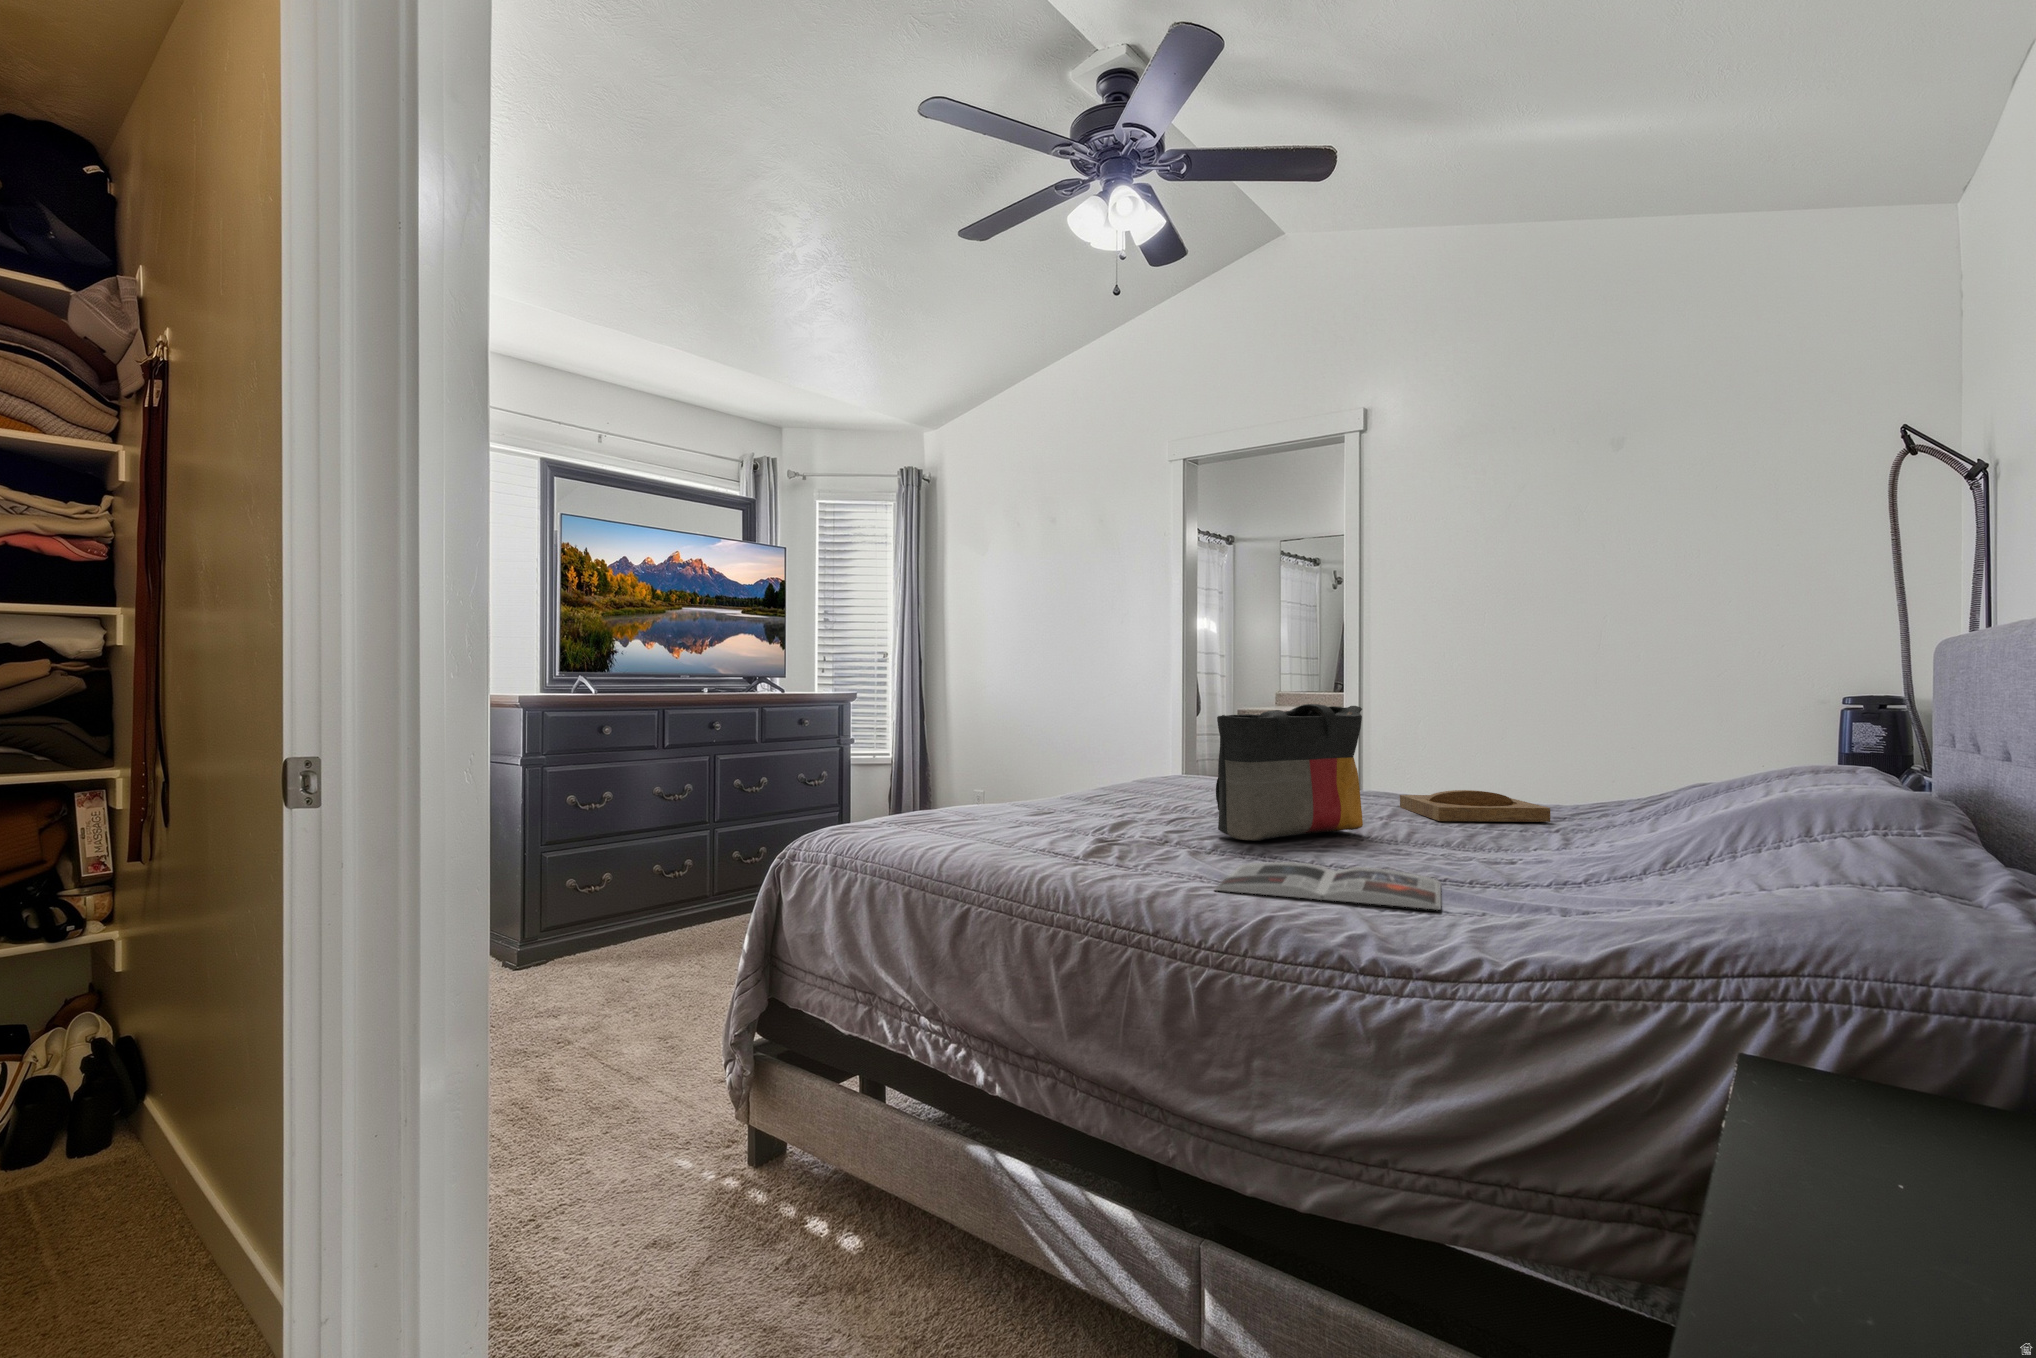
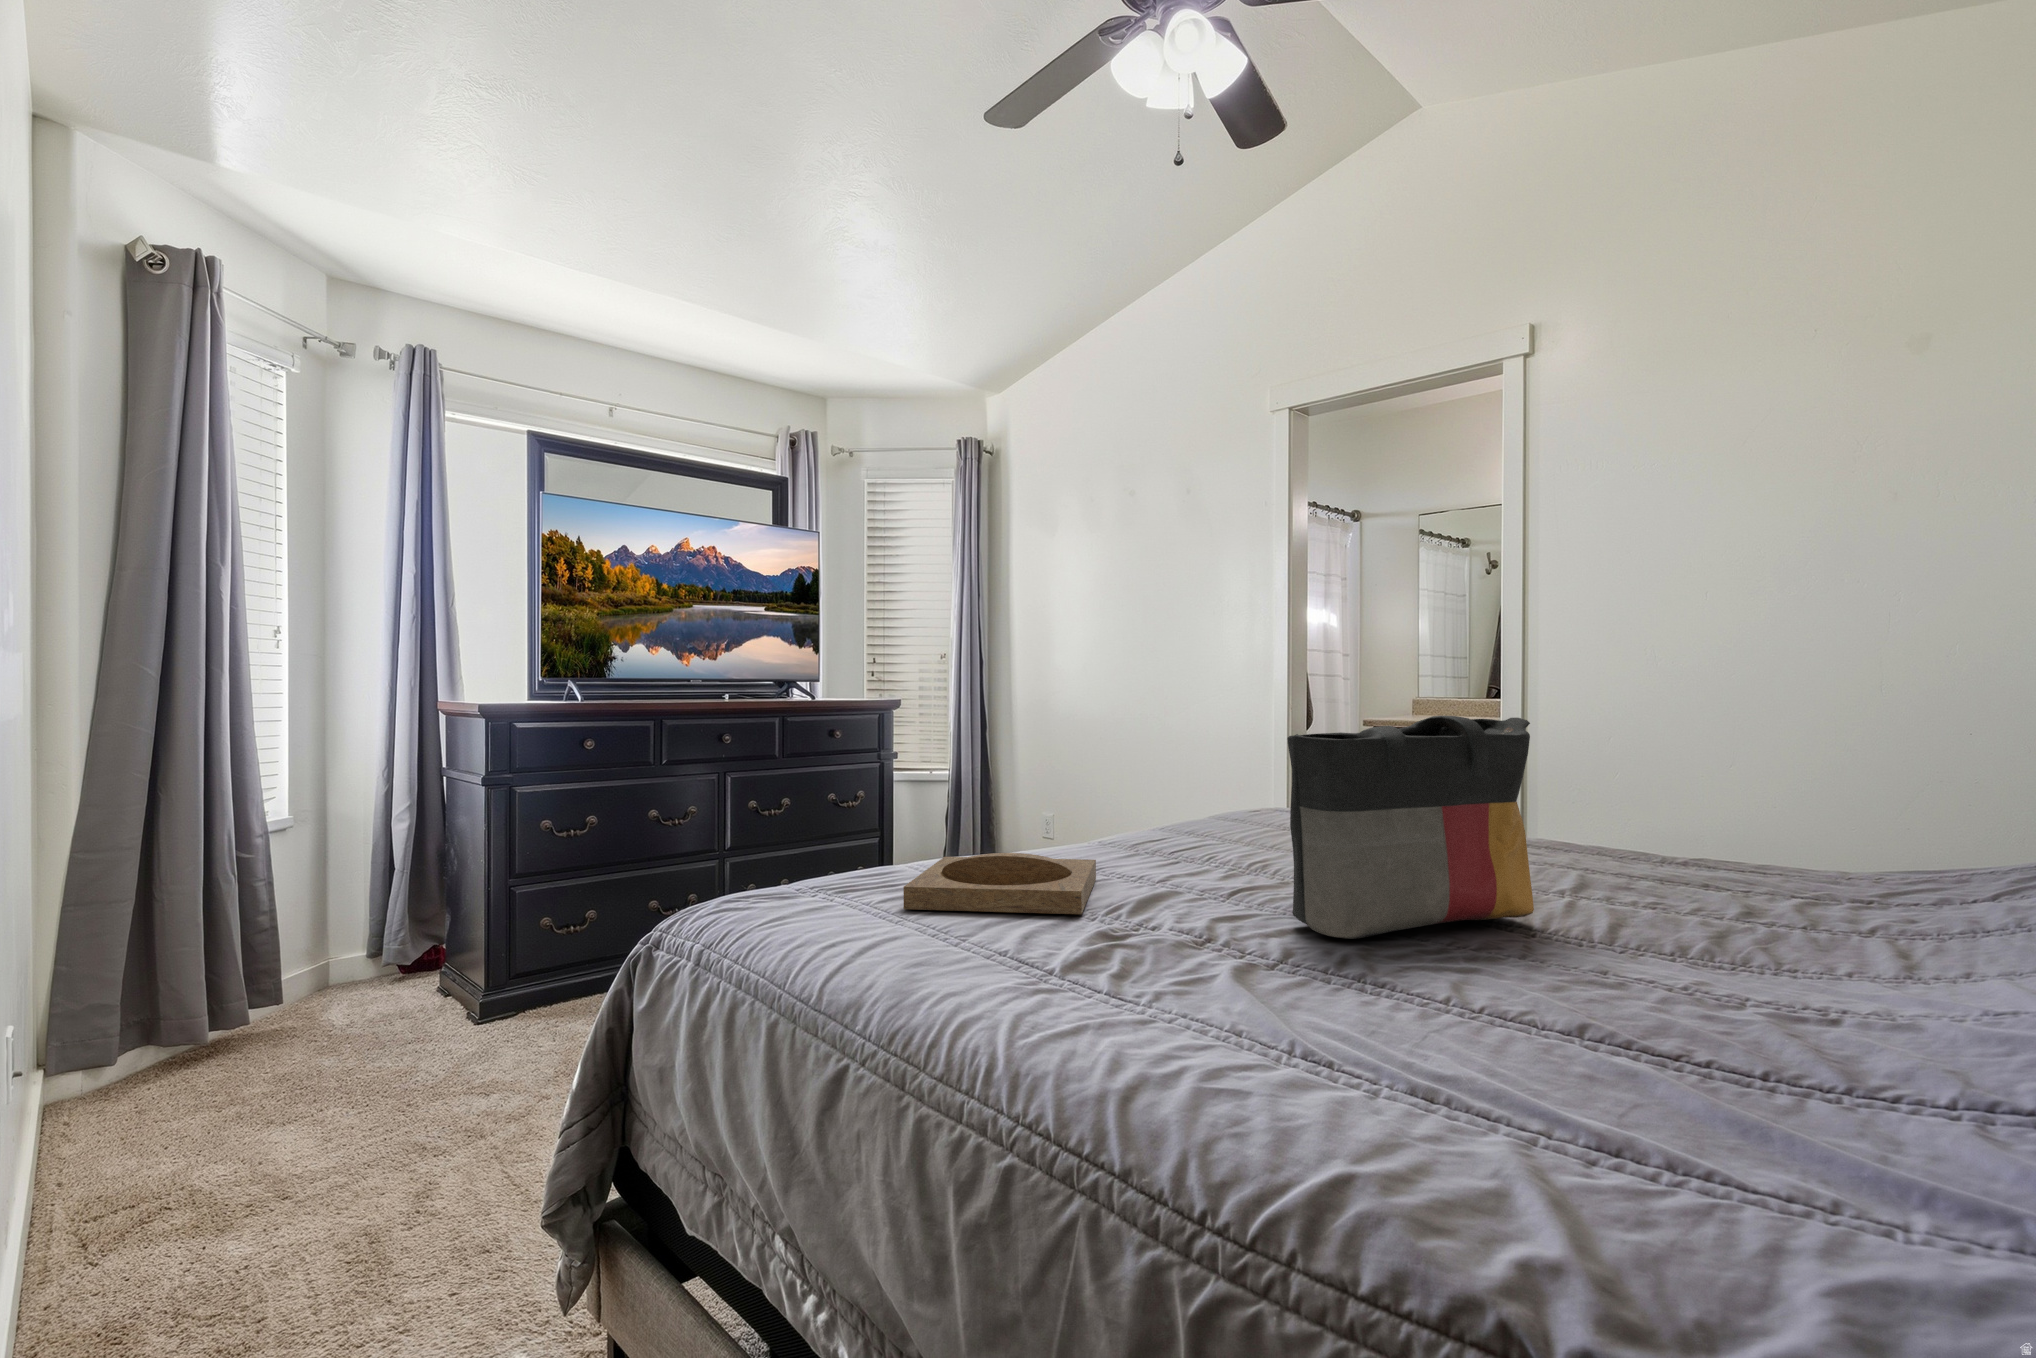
tray: present [1400,790,1550,822] -> present [903,853,1096,914]
magazine: present [1214,862,1441,910] -> none [1250,999,1736,1170]

